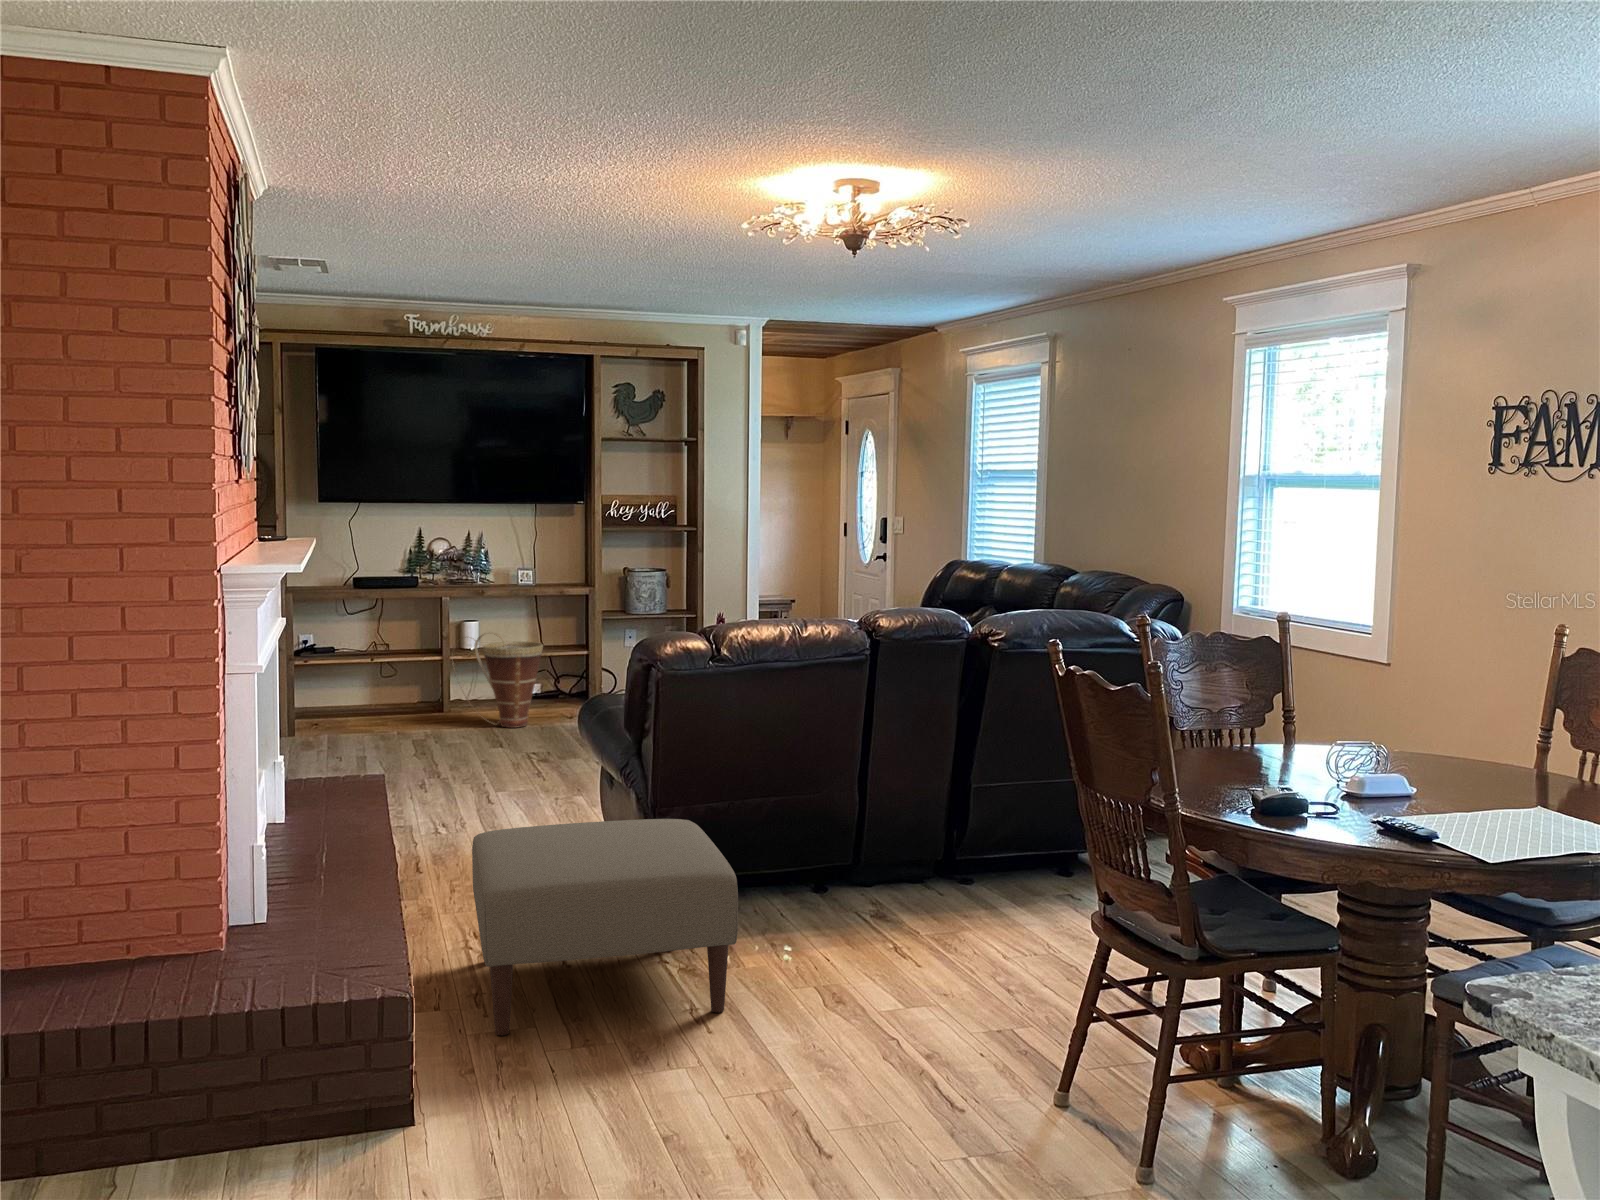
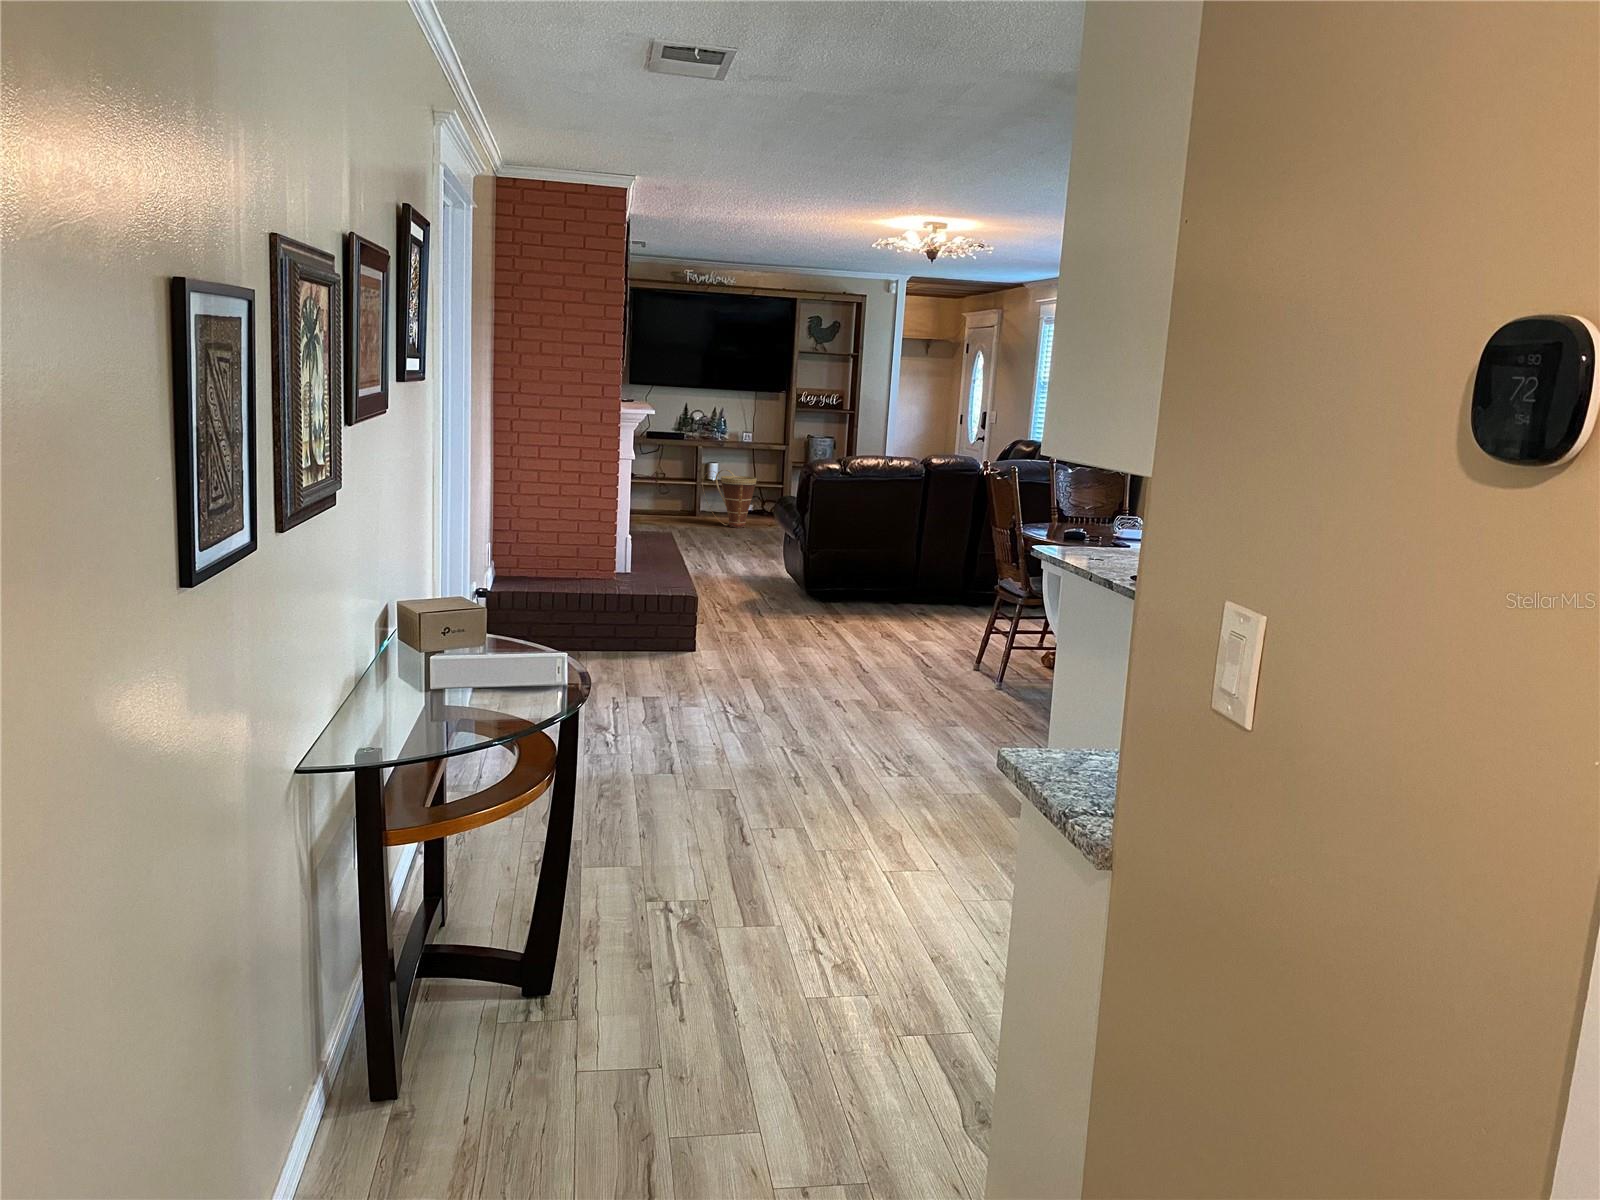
ottoman: present [472,819,738,1035] -> none [721,550,844,635]

